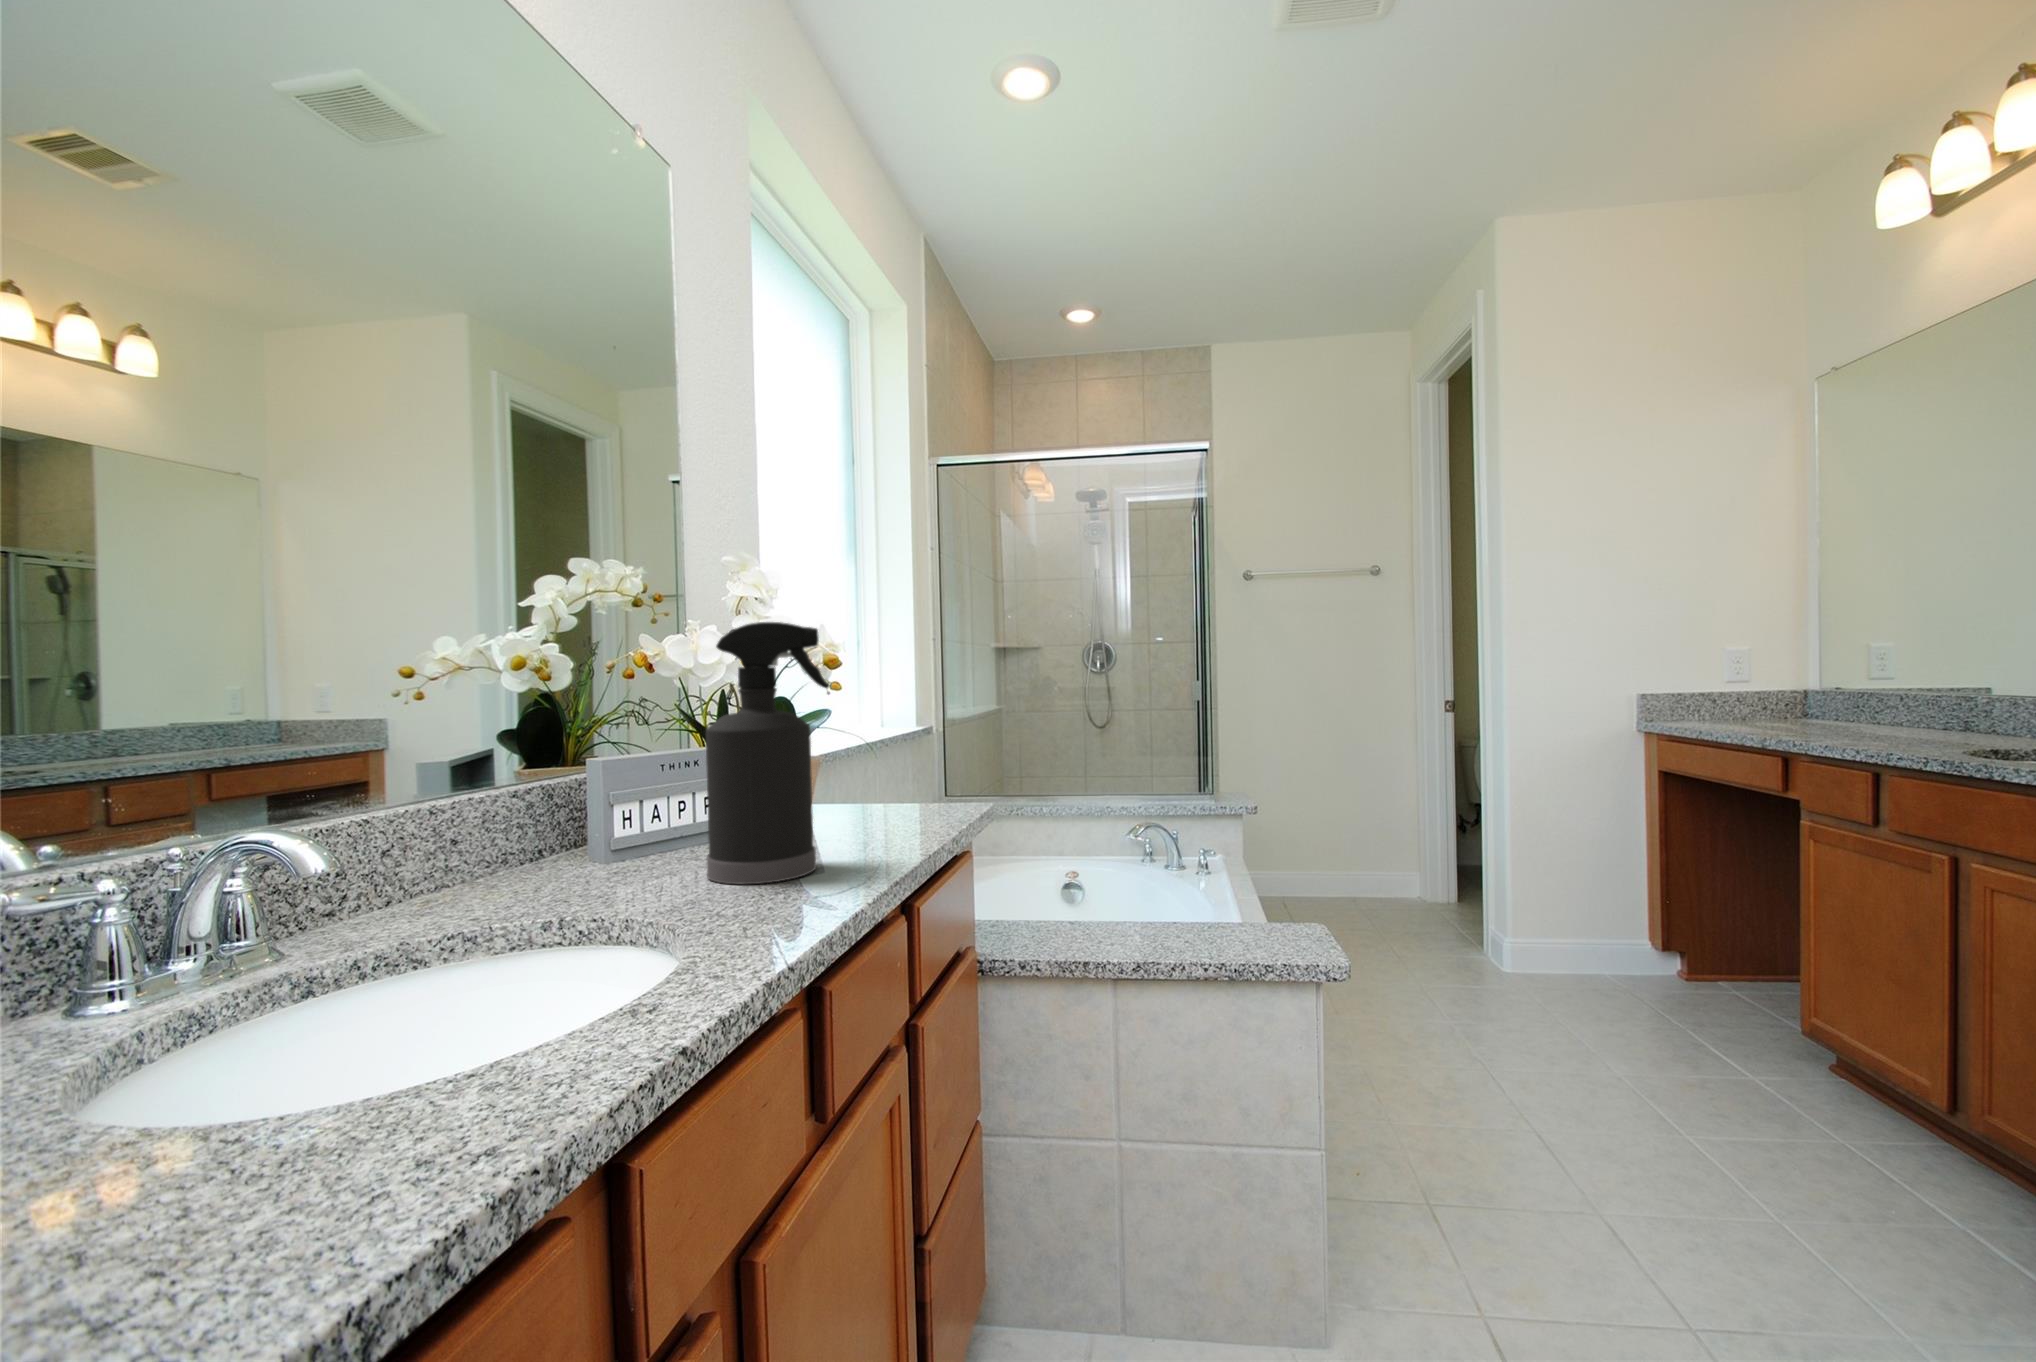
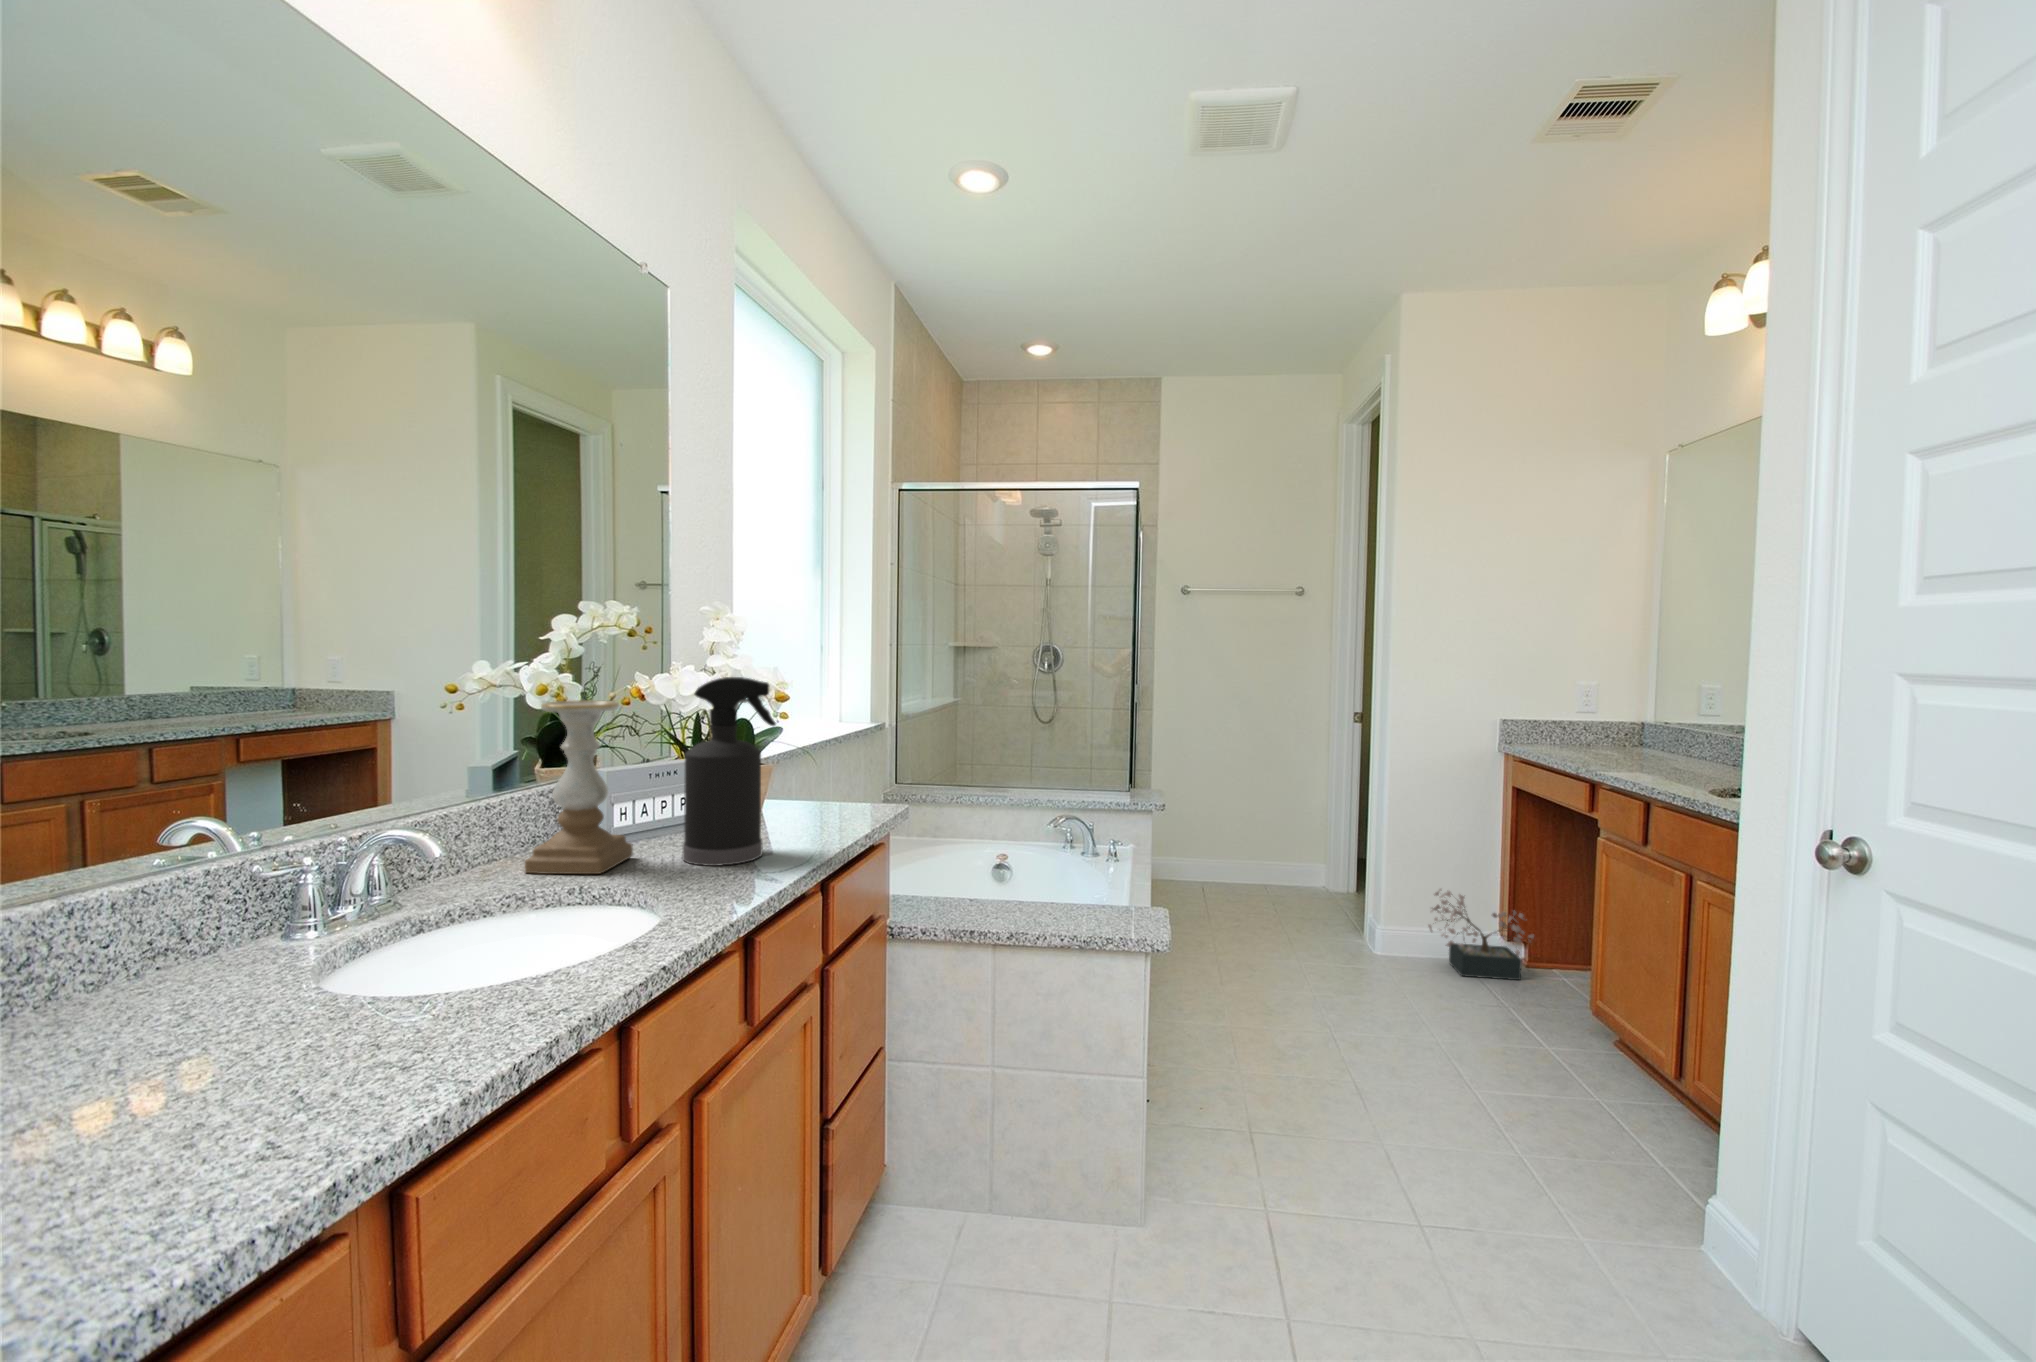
candle holder: none [483,659,638,903] -> present [525,700,633,874]
decorative plant: none [1570,894,1700,1000] -> present [1428,889,1534,980]

